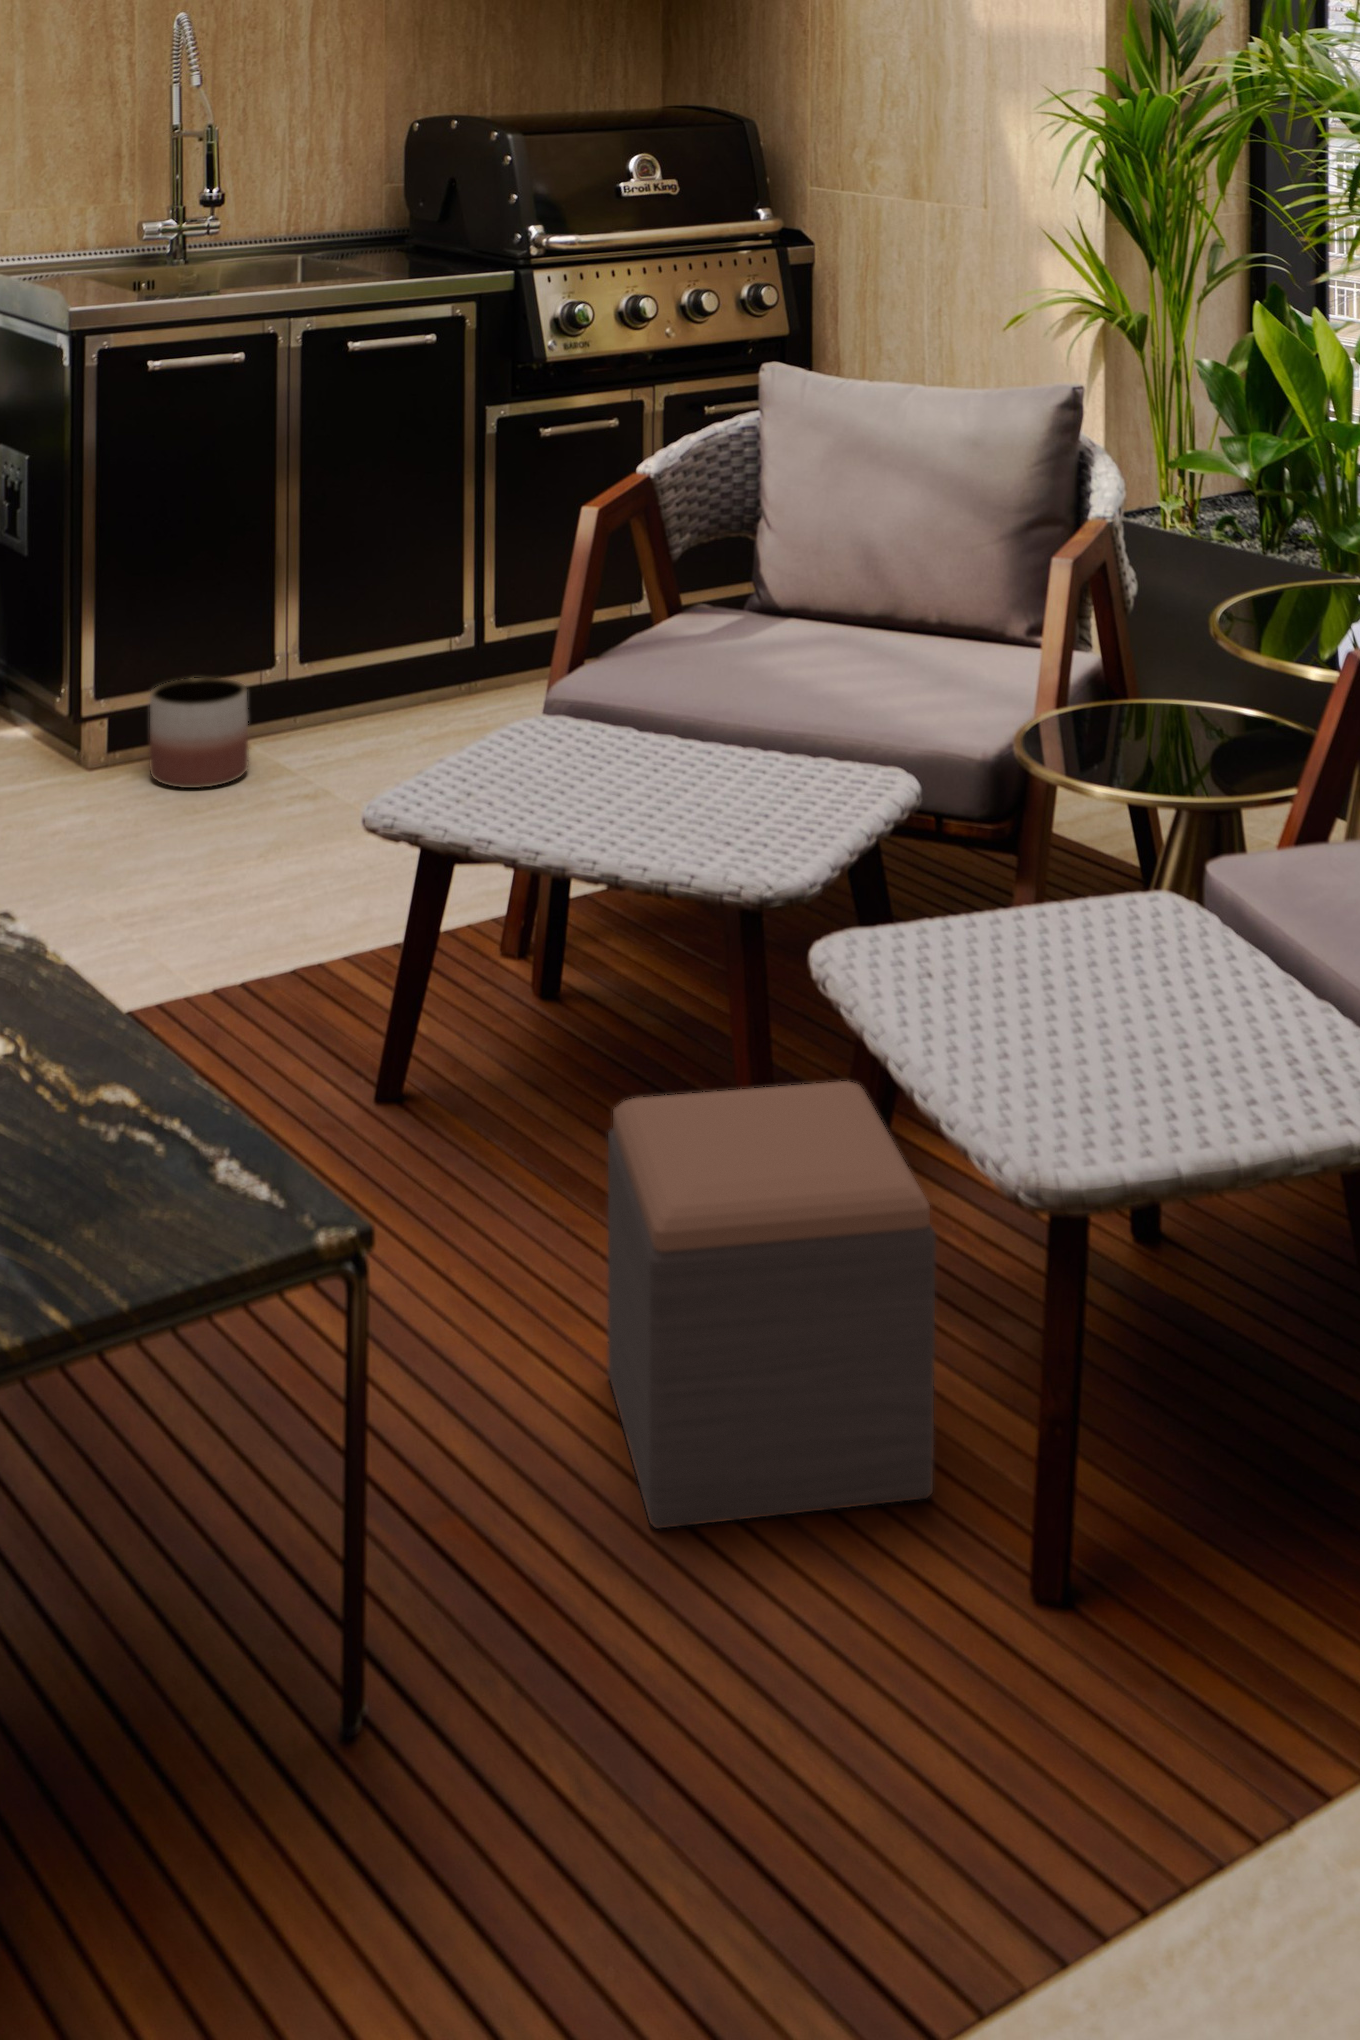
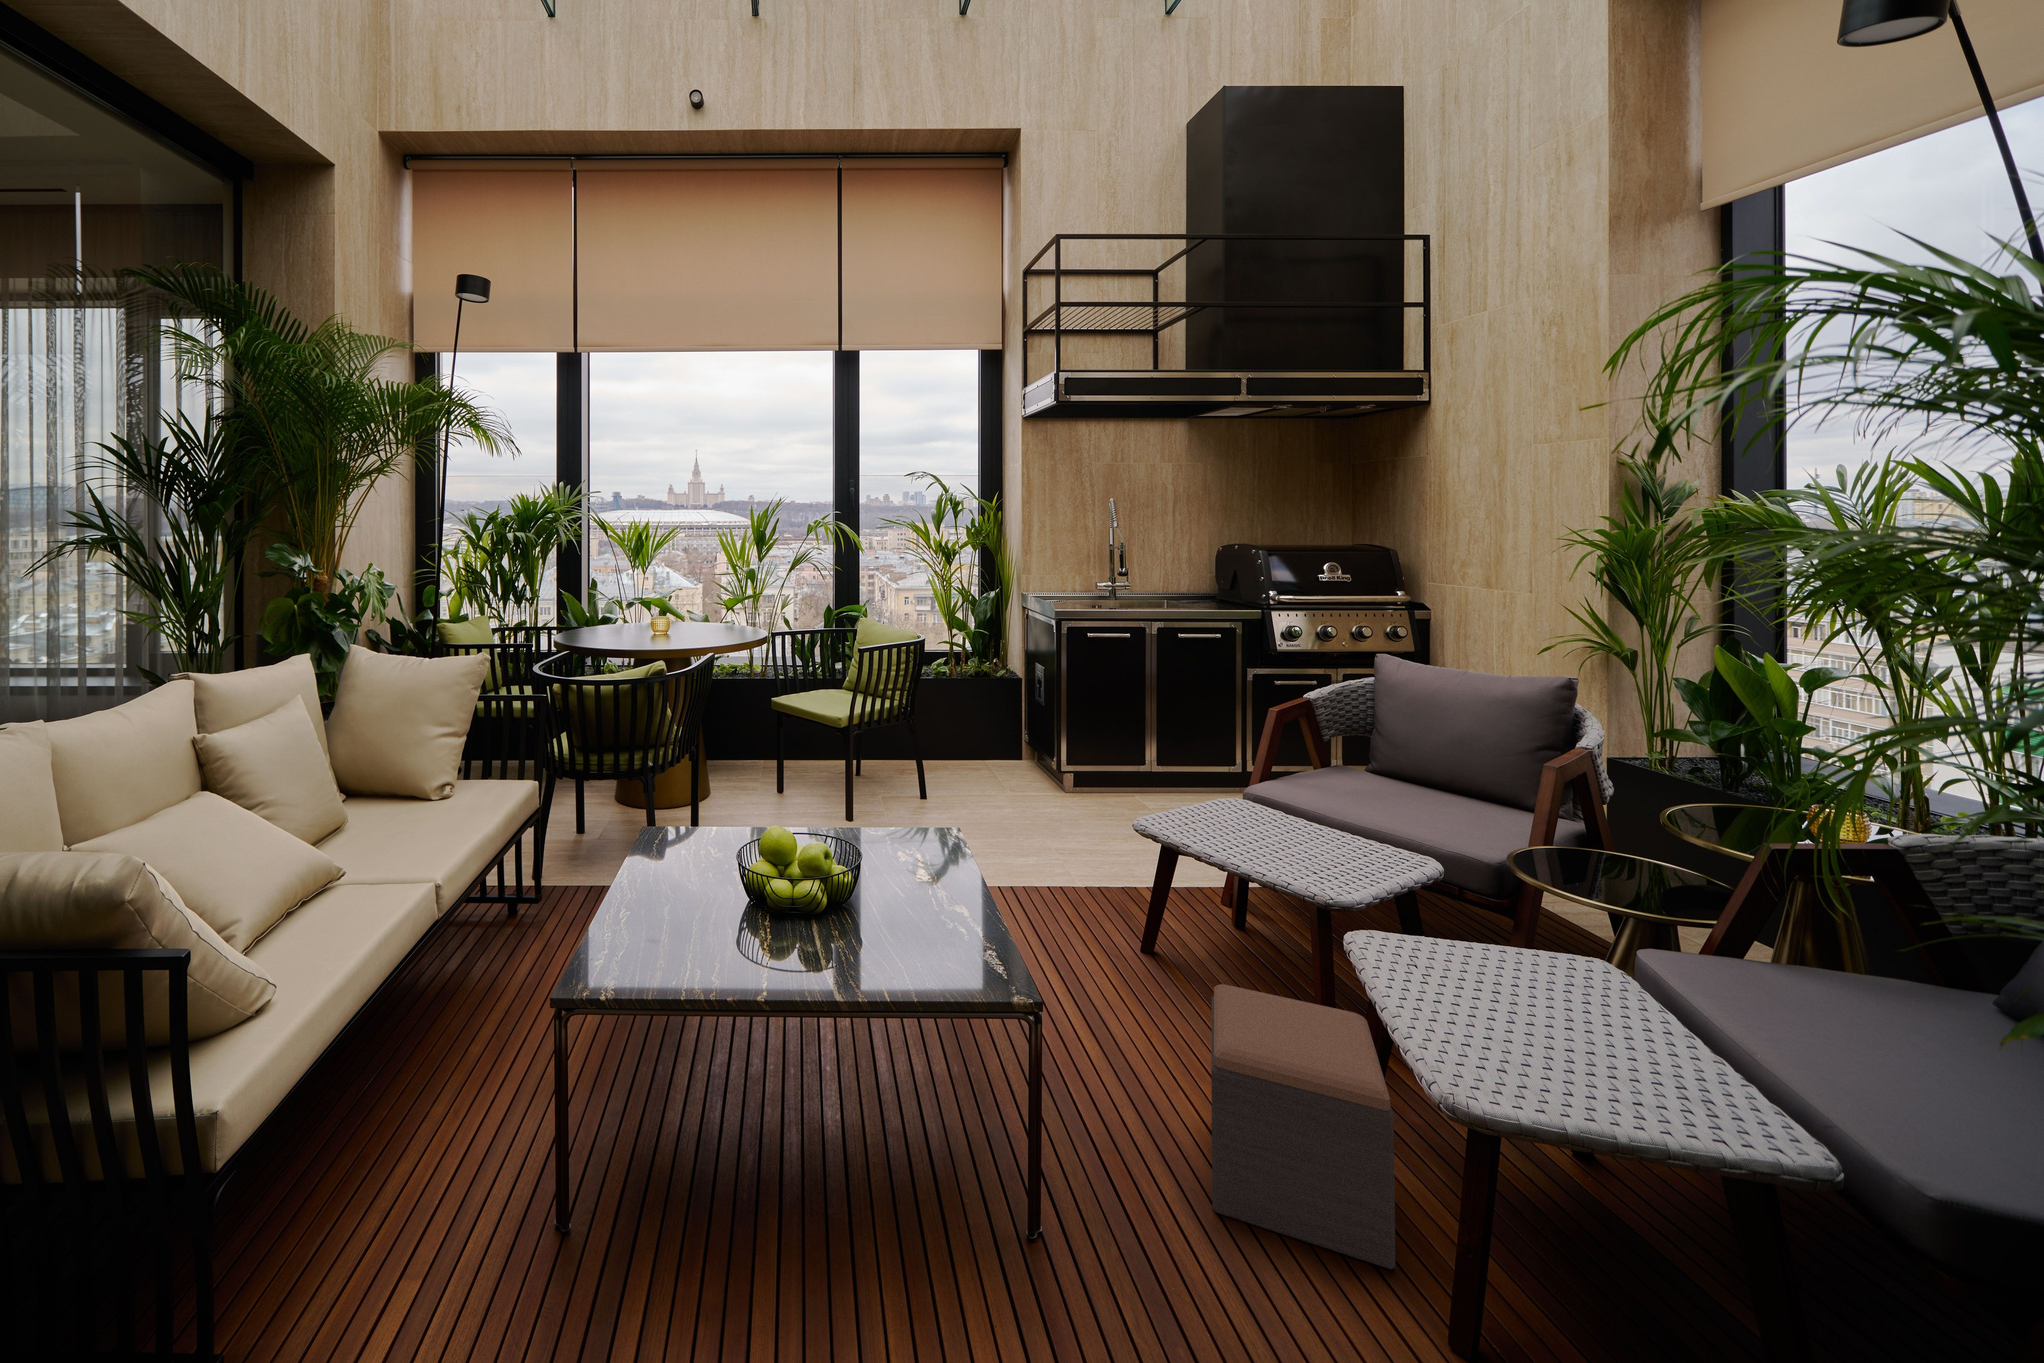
planter: present [149,678,249,788] -> none [1086,760,1128,805]

